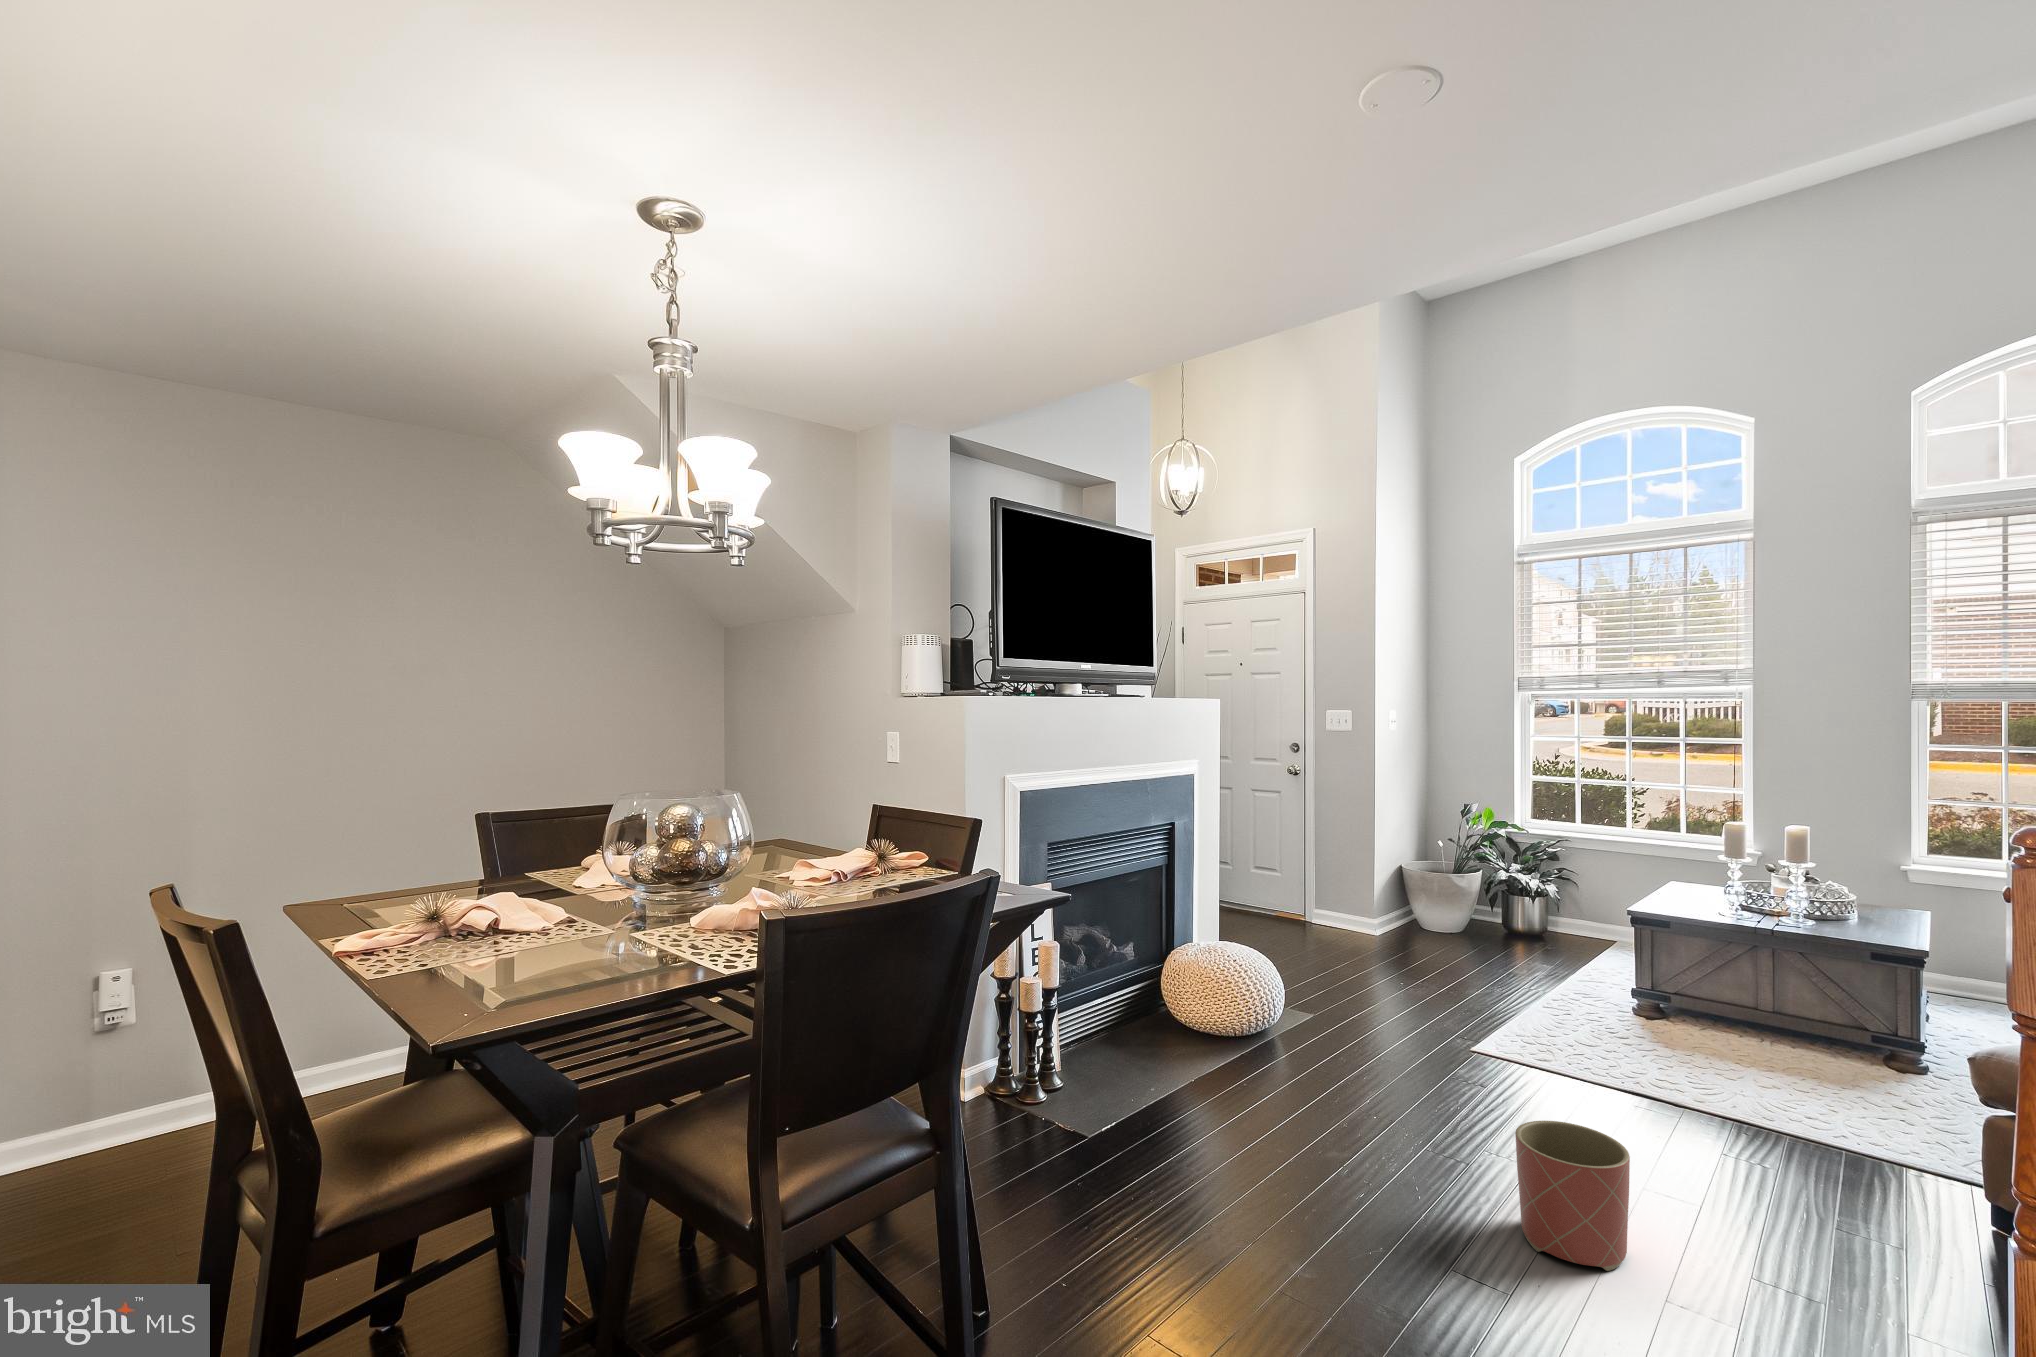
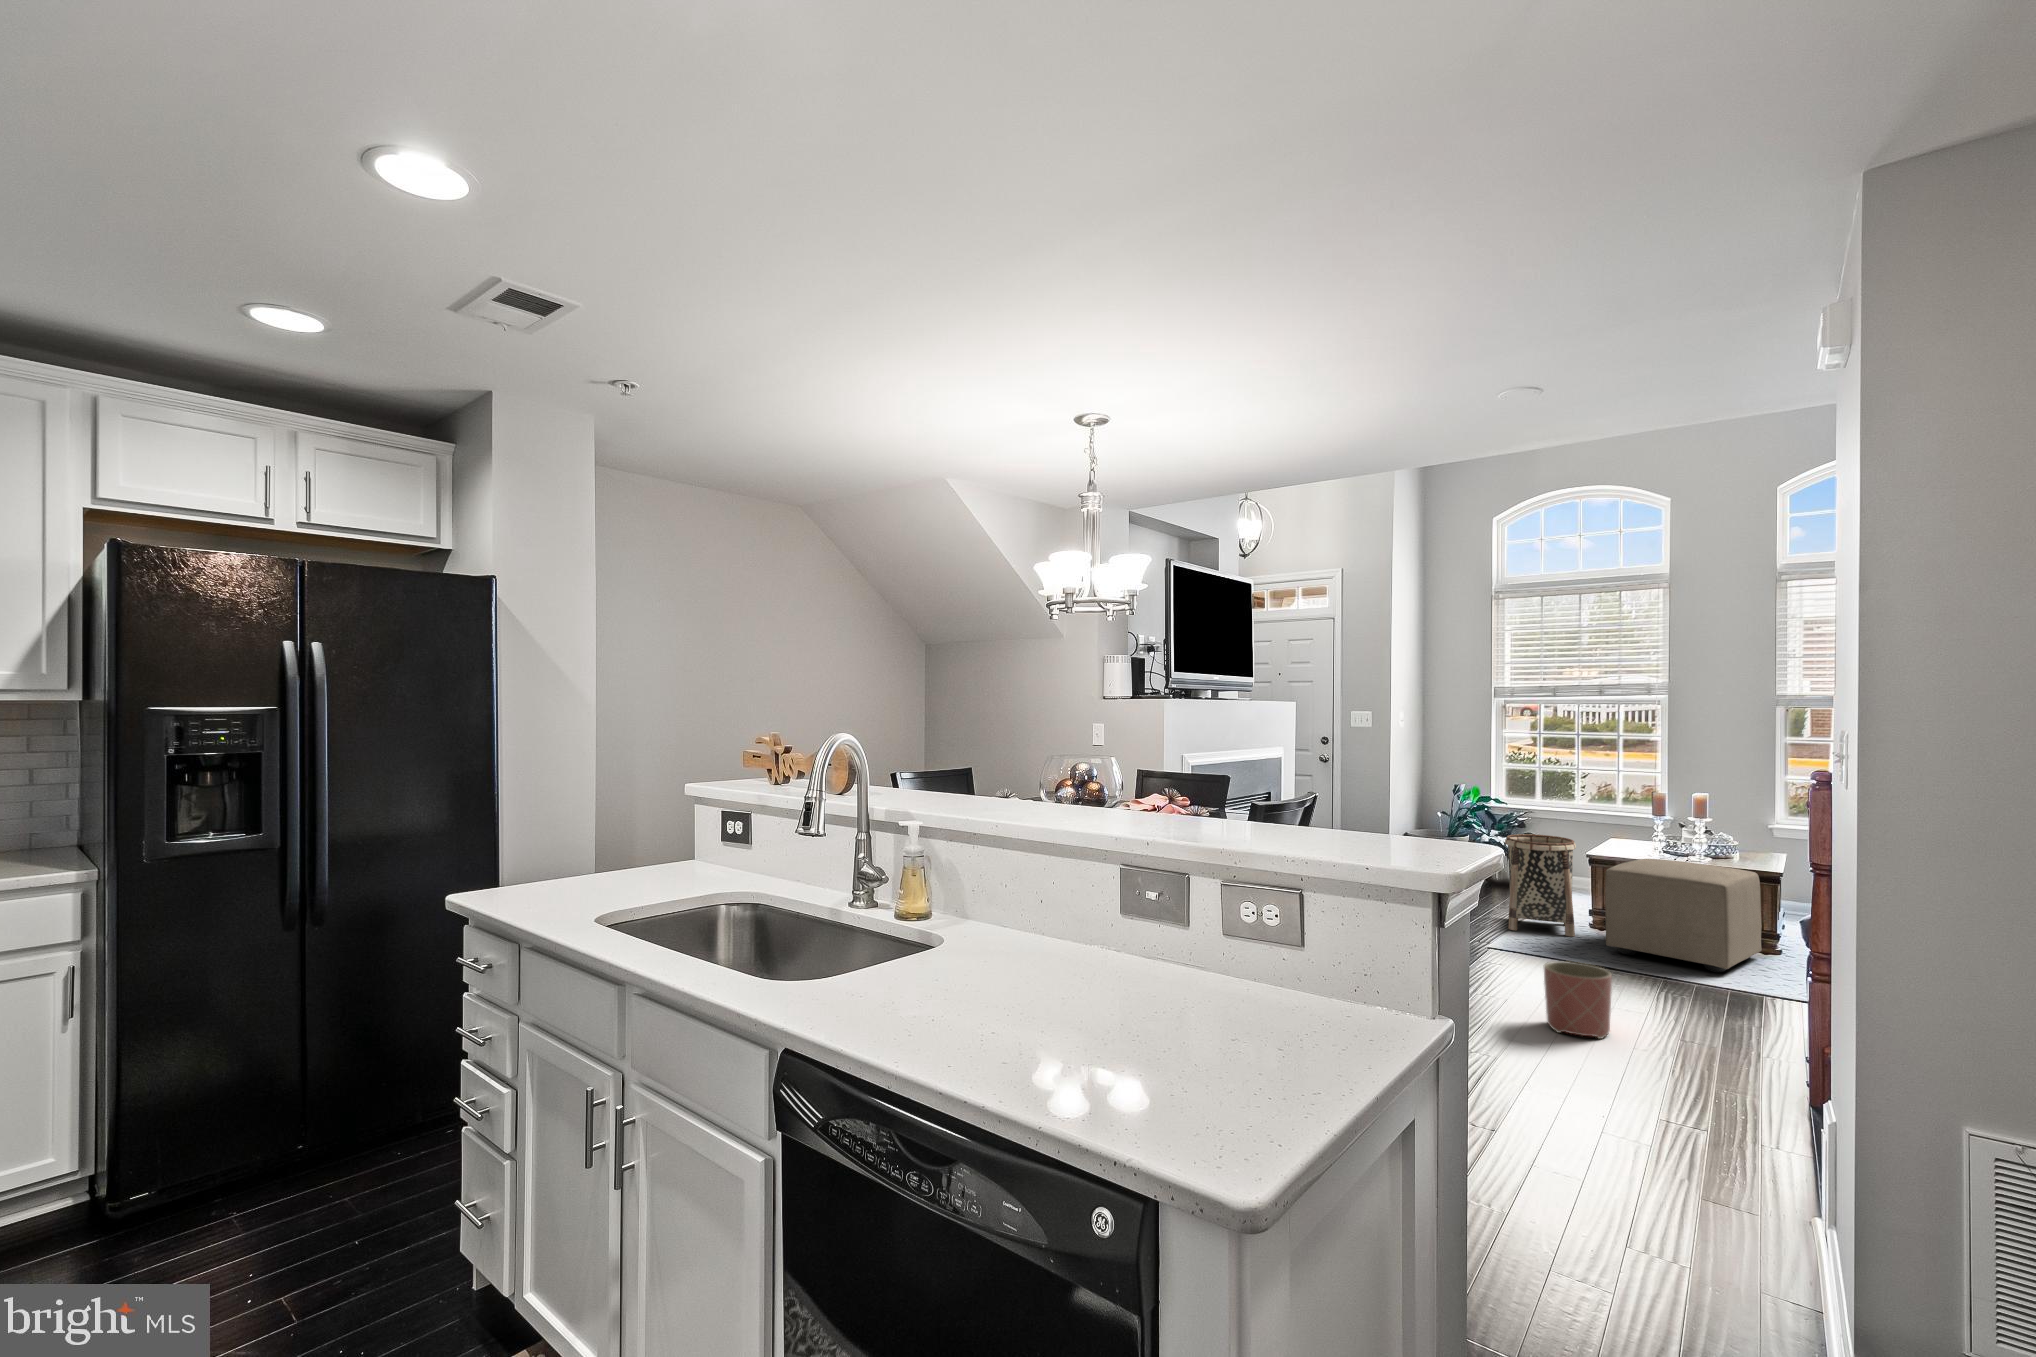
basket: none [1510,880,1610,1031] -> present [1505,834,1576,936]
ottoman: none [1648,922,1895,1111] -> present [1605,859,1762,972]

